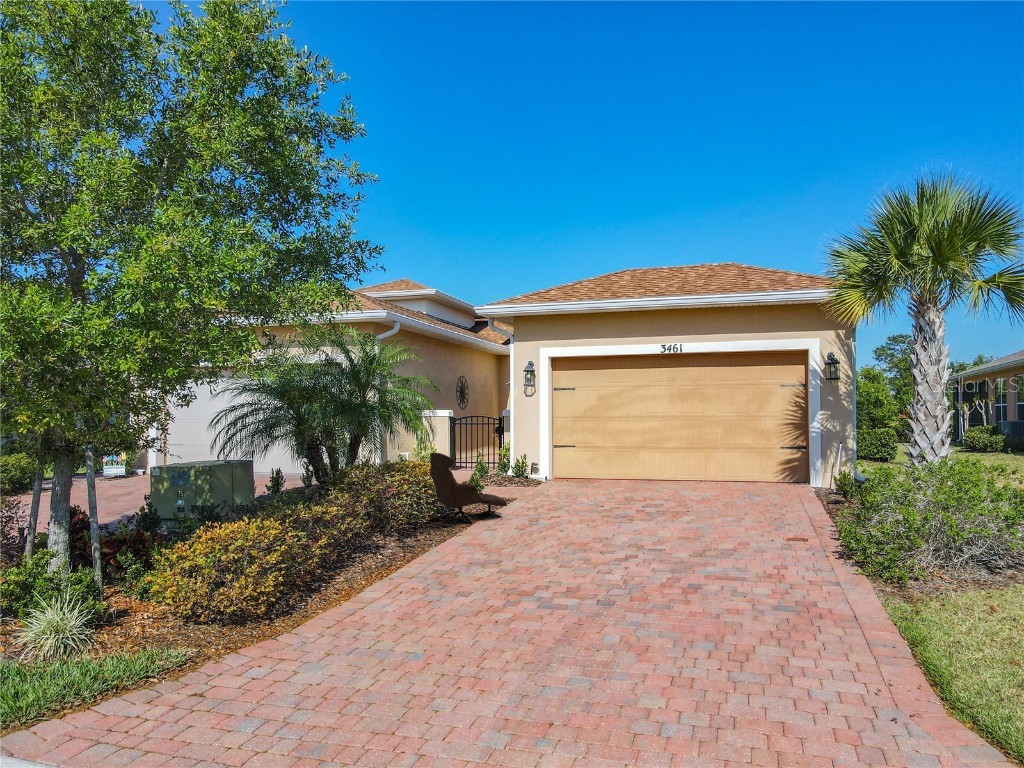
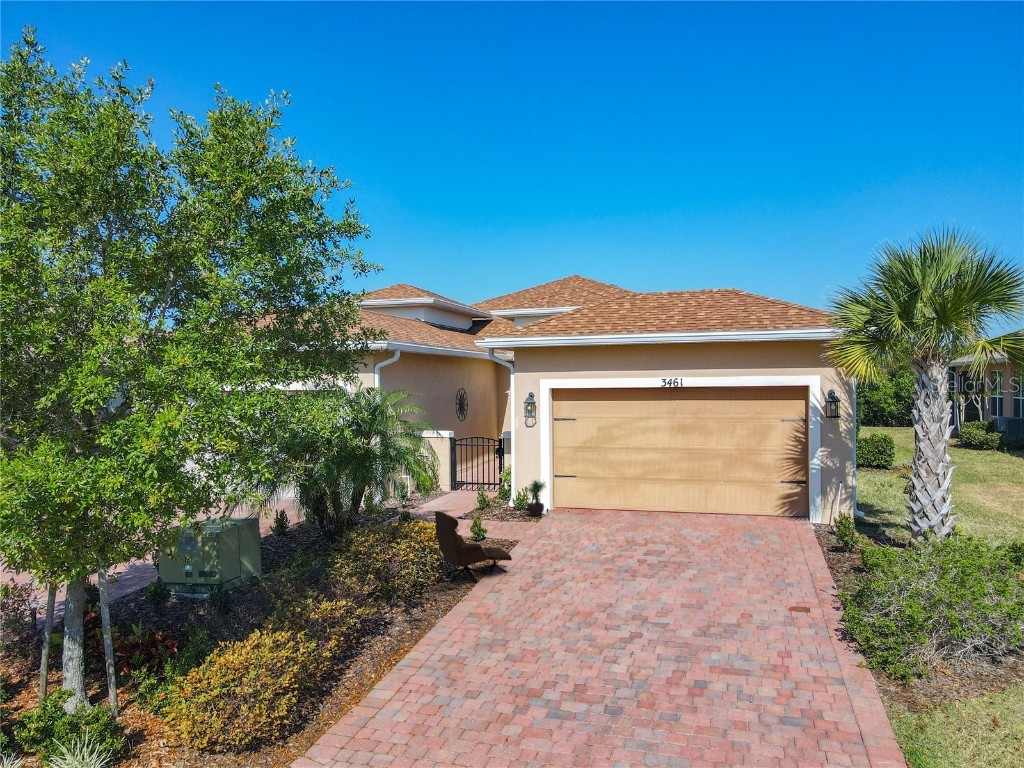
potted tree: none [522,442,545,482] -> present [527,480,545,516]

